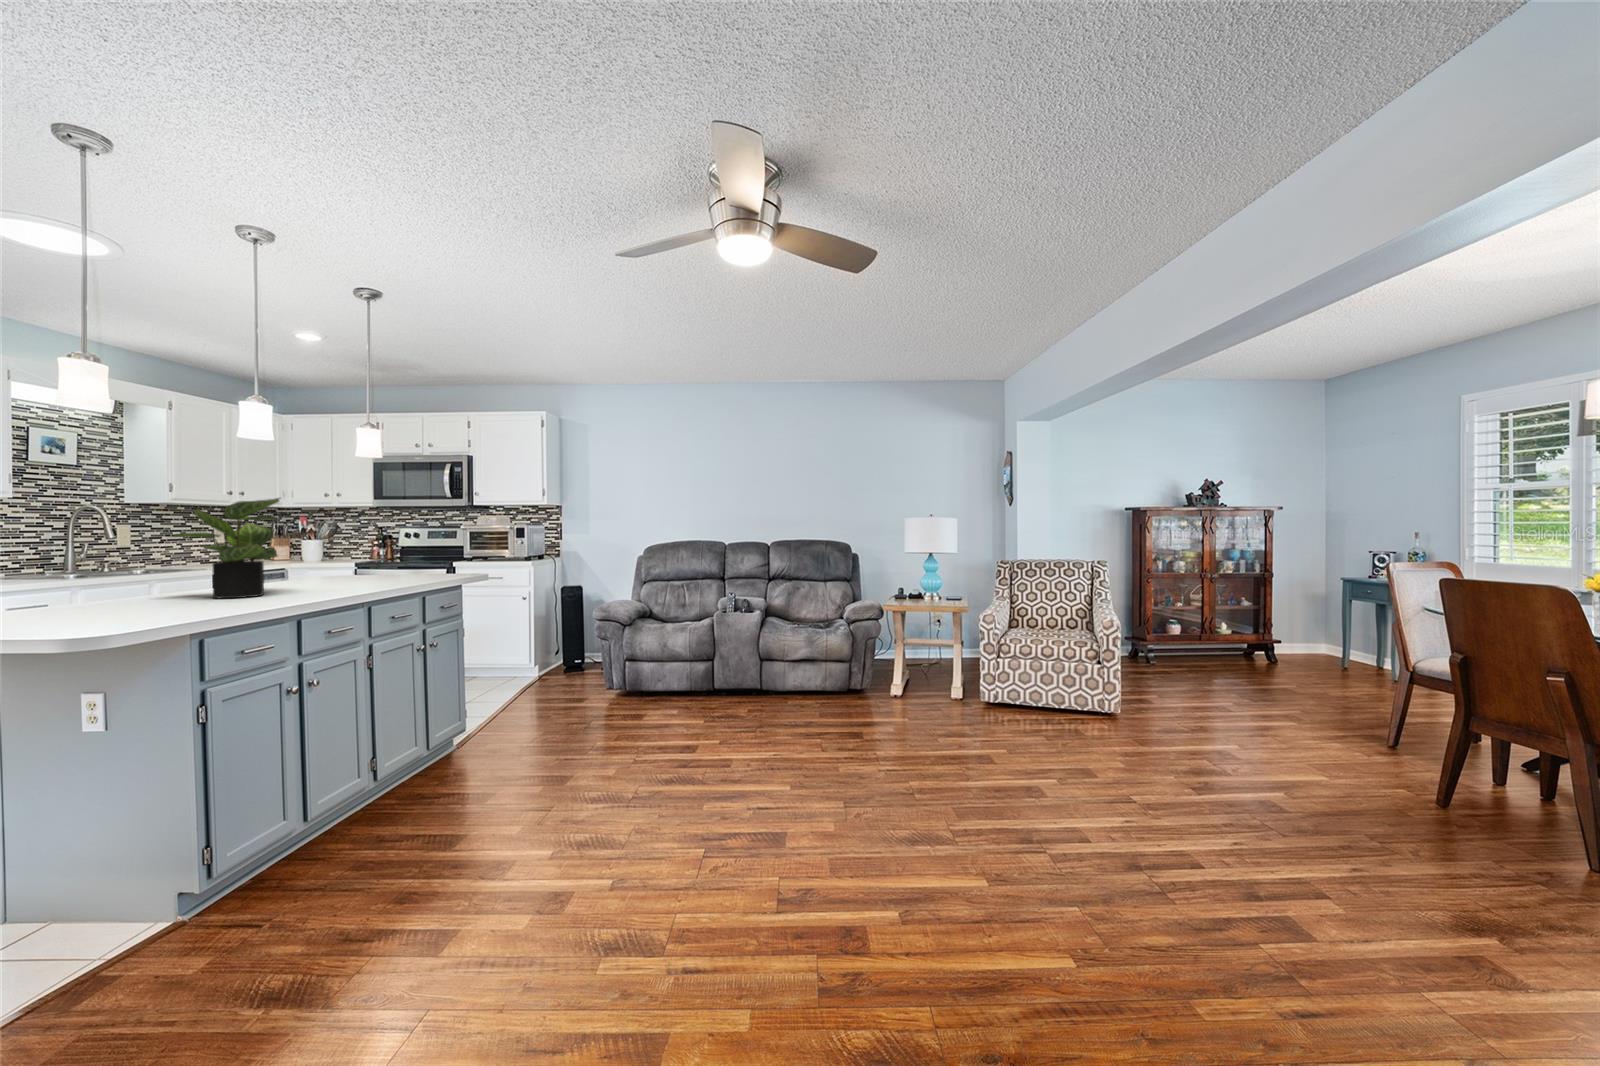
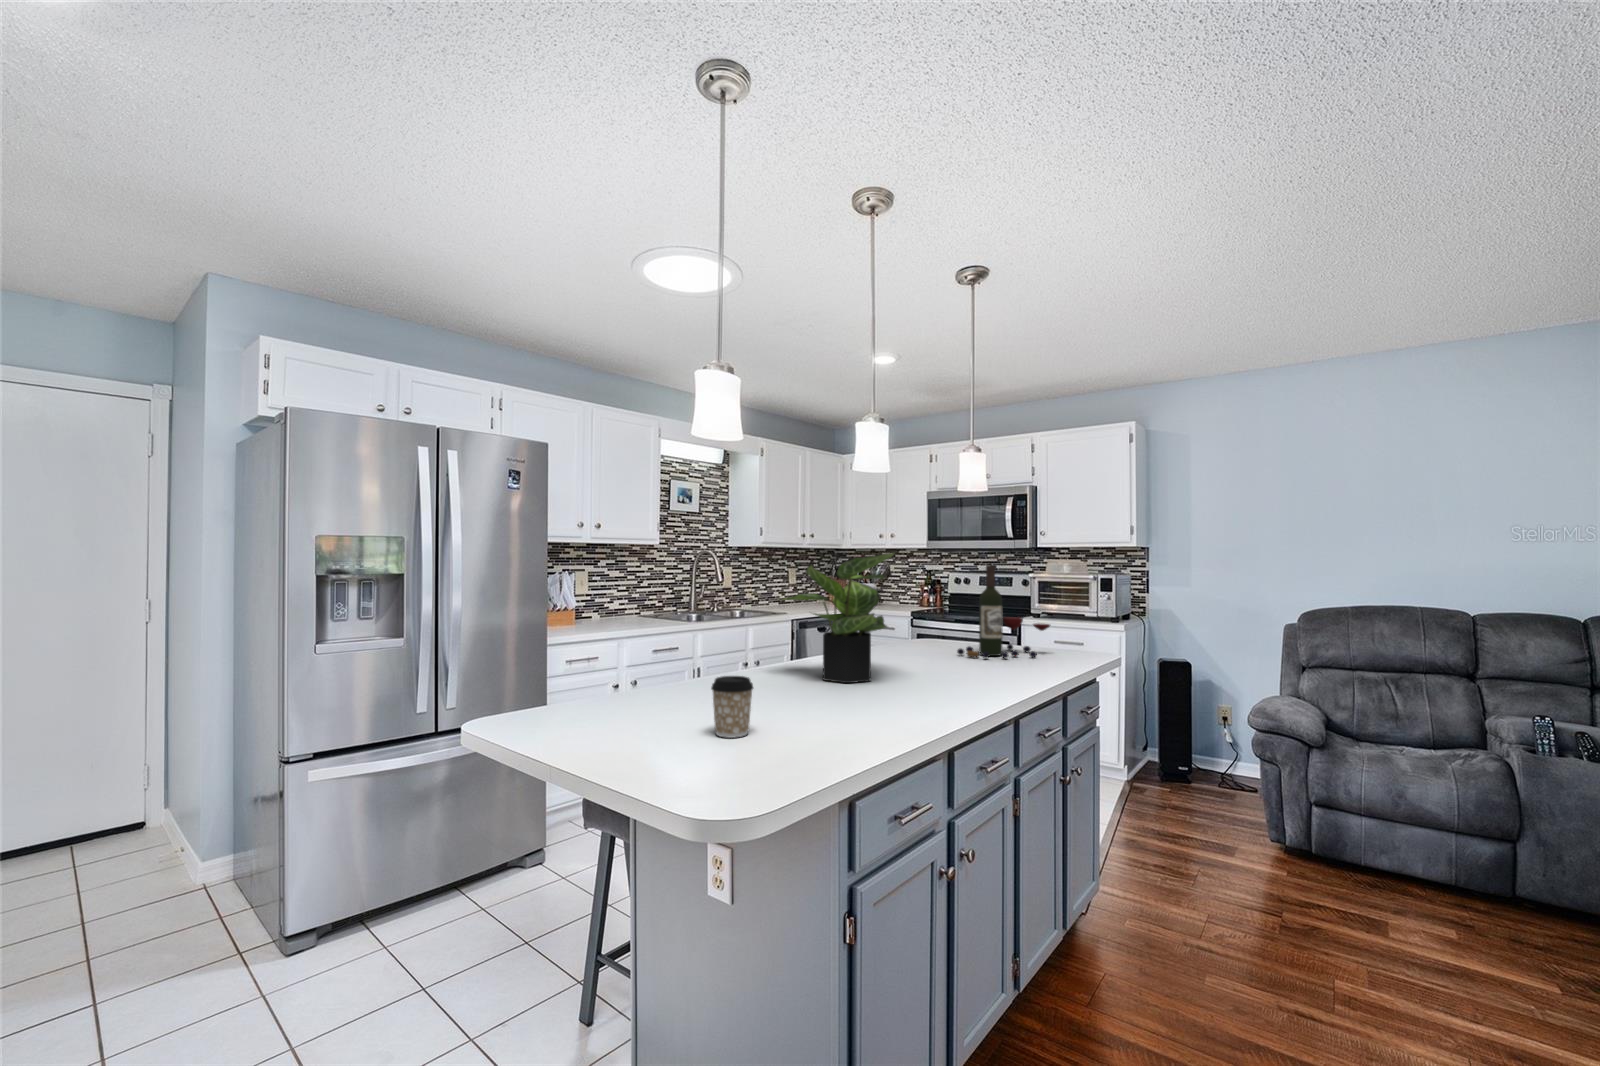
wine bottle: none [360,513,440,581] -> present [957,565,1050,658]
coffee cup: none [76,583,122,626] -> present [711,676,753,738]

